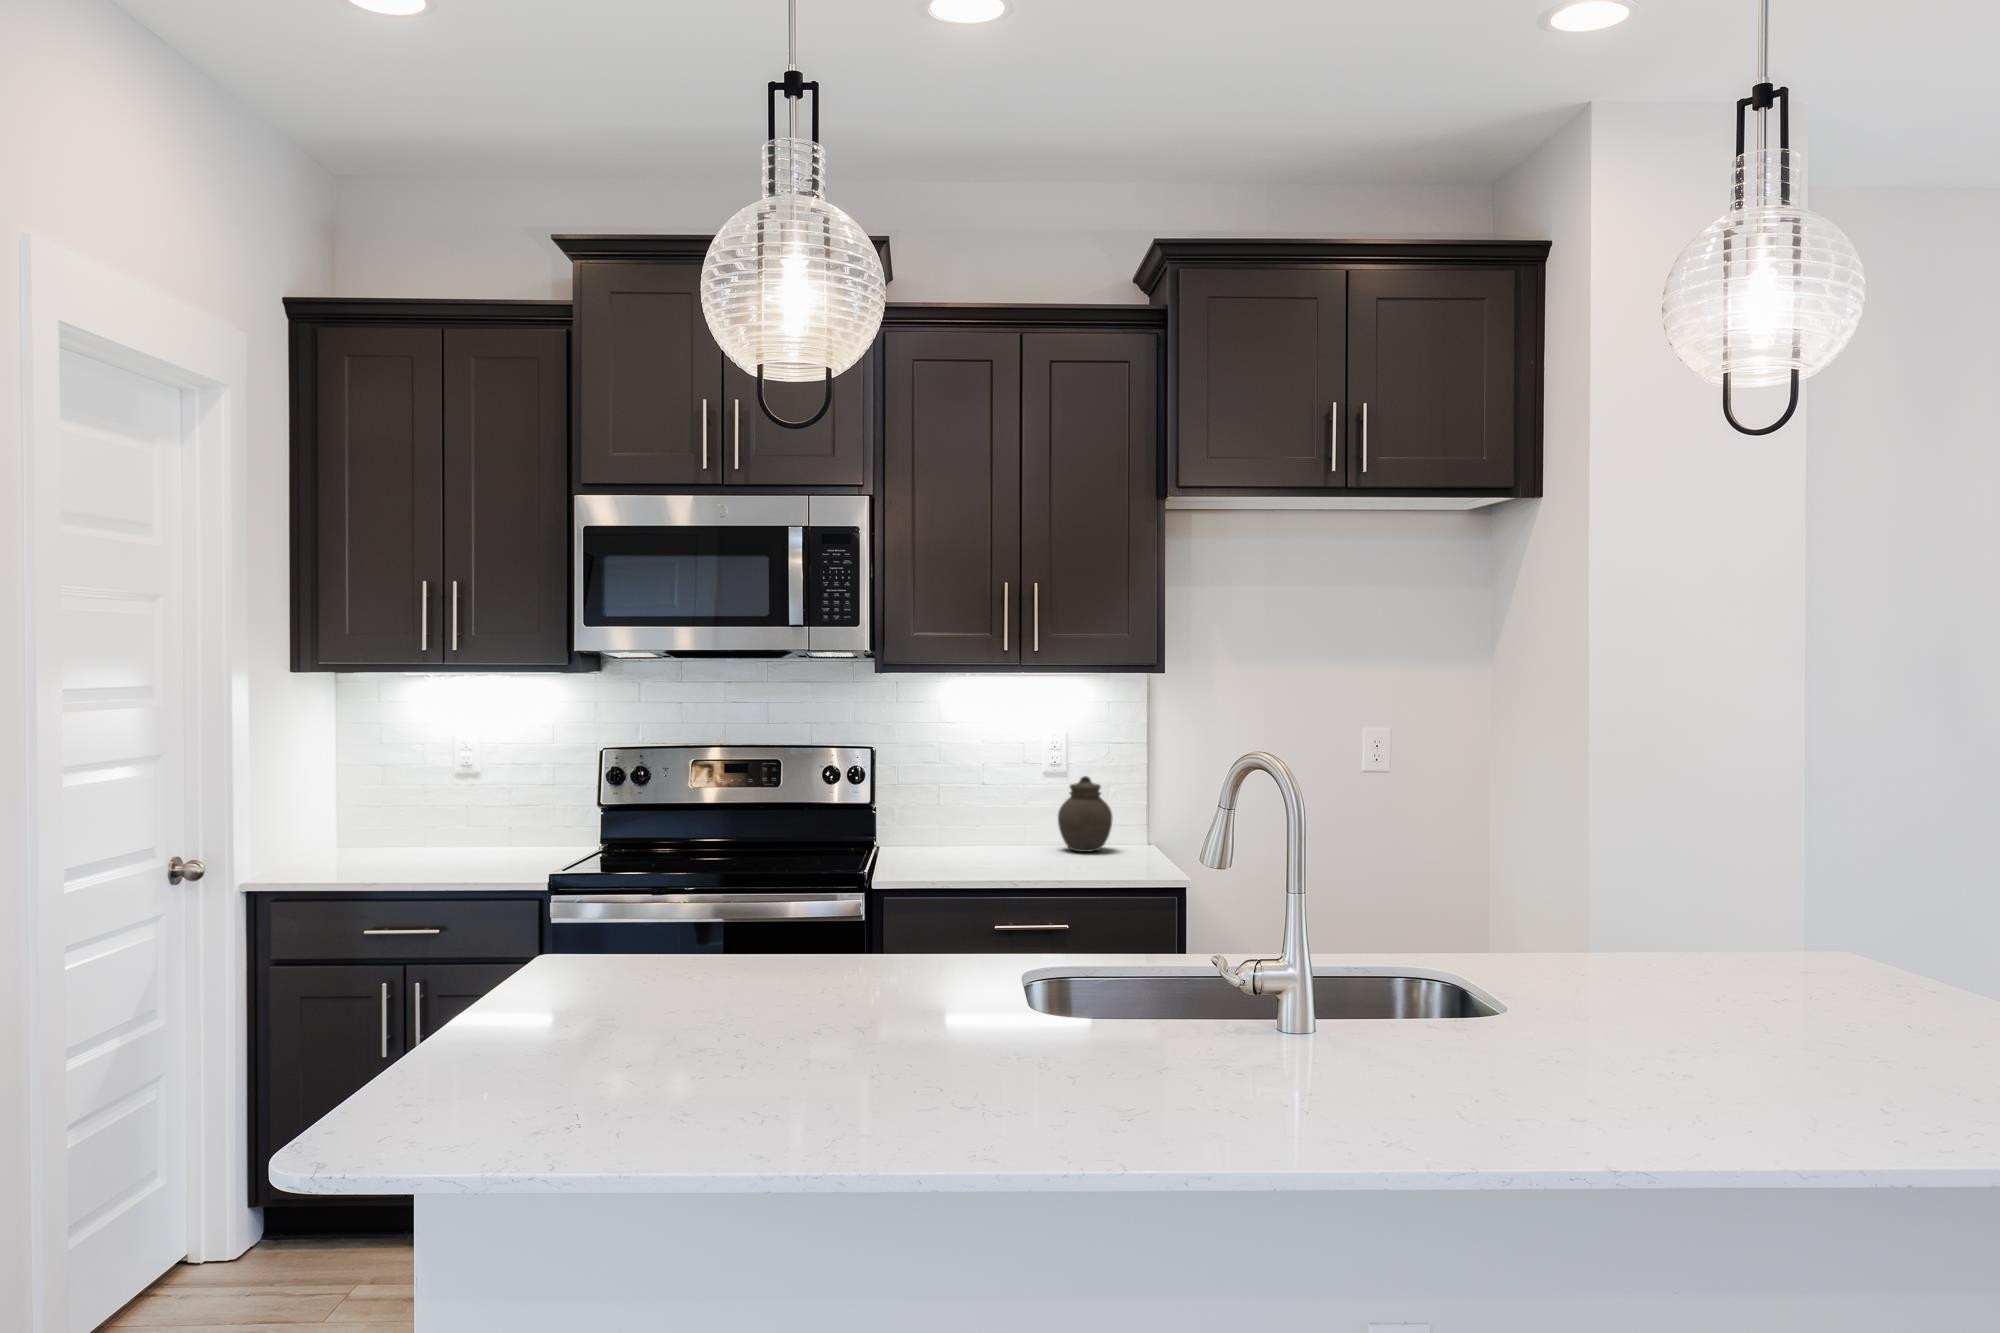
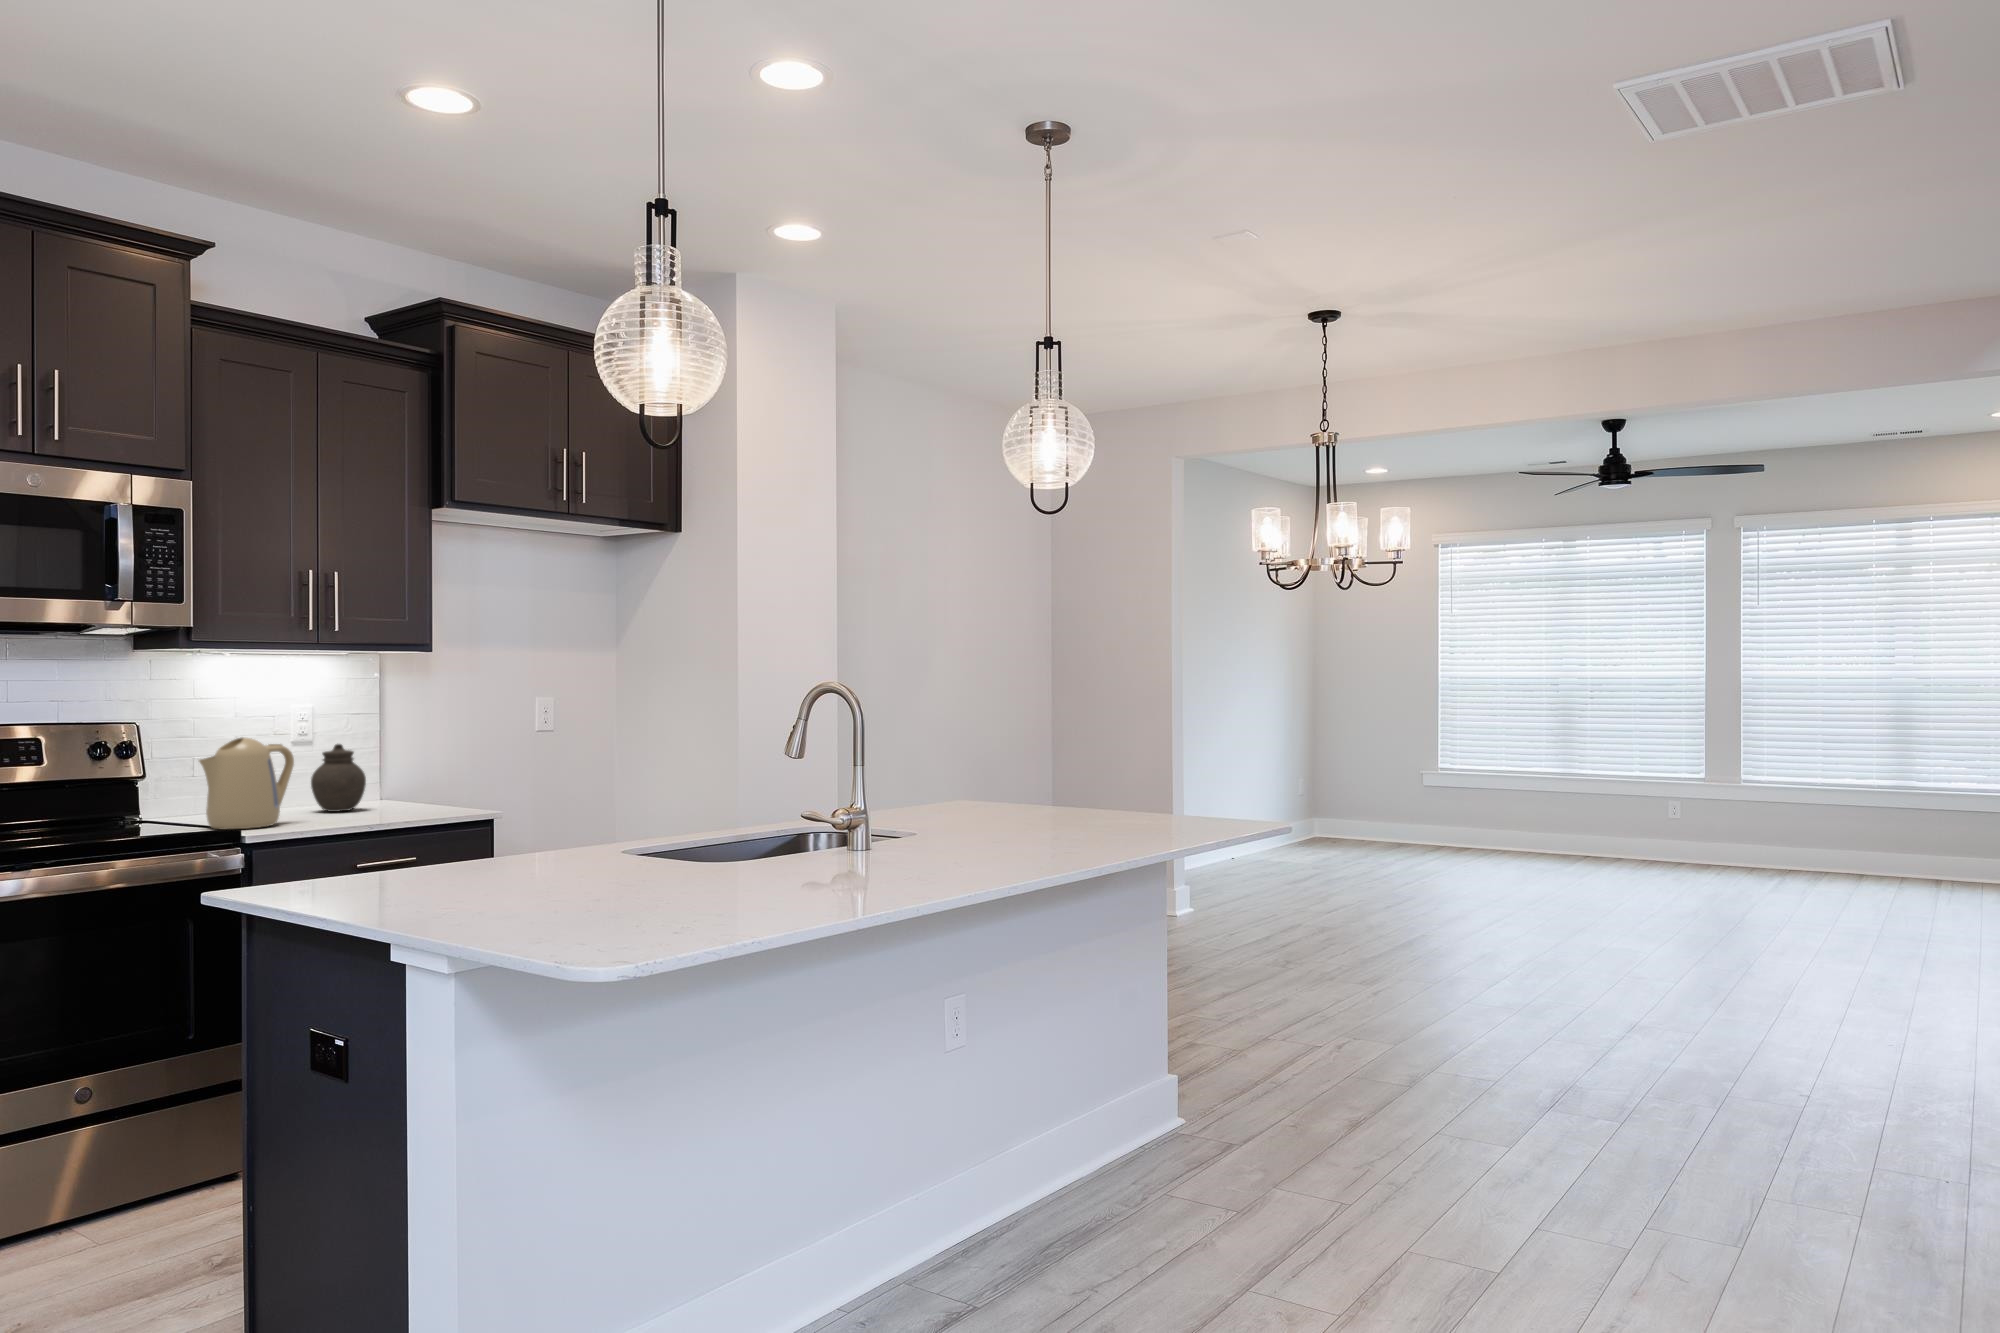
kettle: none [900,765,997,862] -> present [199,737,294,829]

